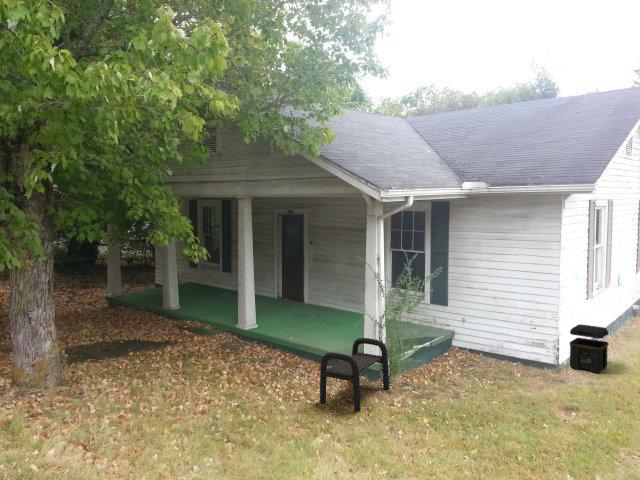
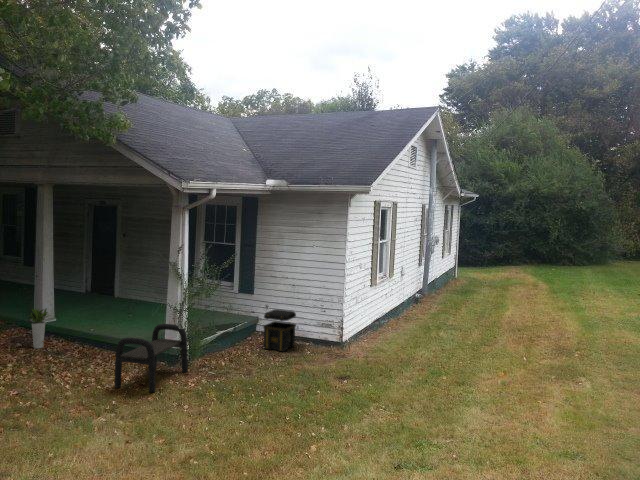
planter: none [236,317,256,355] -> present [31,309,47,348]
toolbox: present [570,324,608,373] -> present [263,309,296,351]

